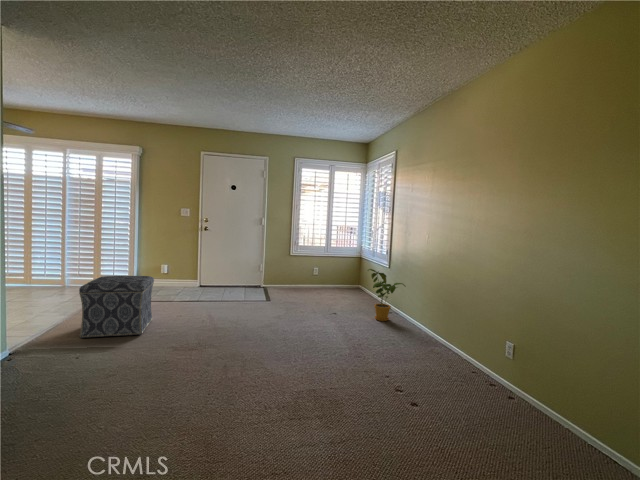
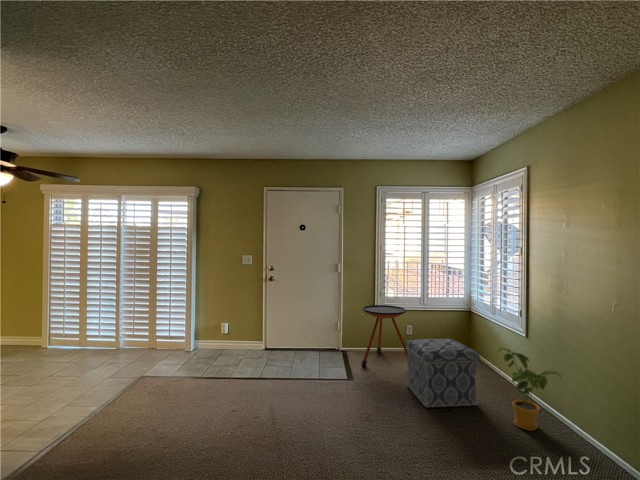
side table: none [277,251,316,295] -> present [361,305,408,367]
ottoman: present [79,276,154,338] -> present [406,339,480,408]

